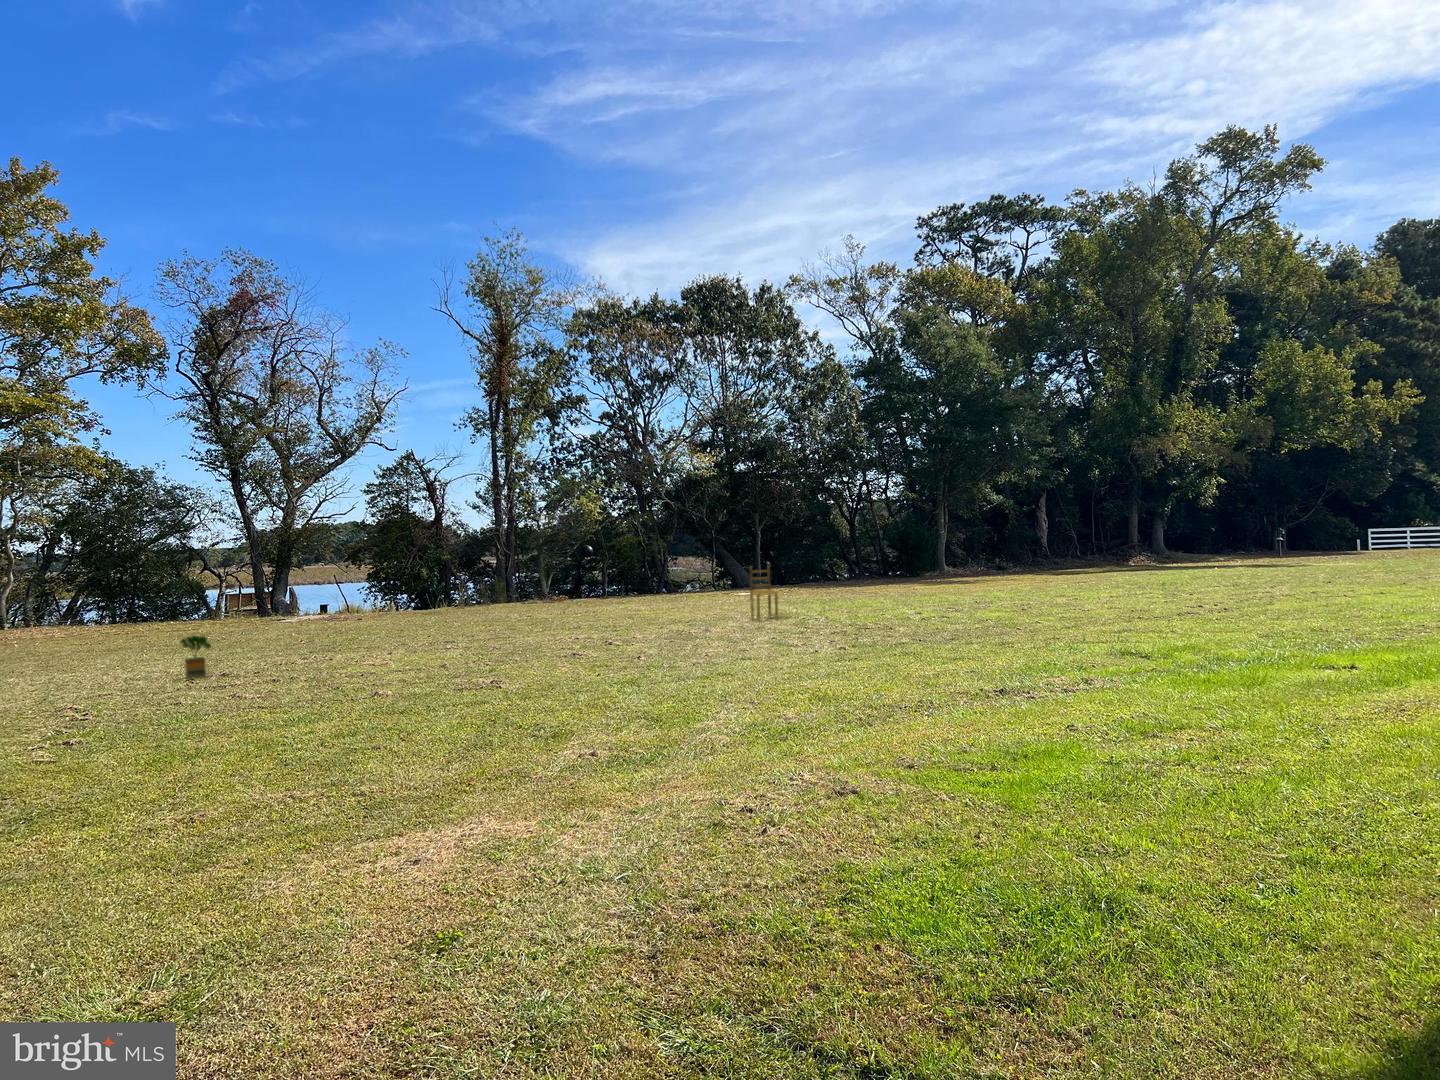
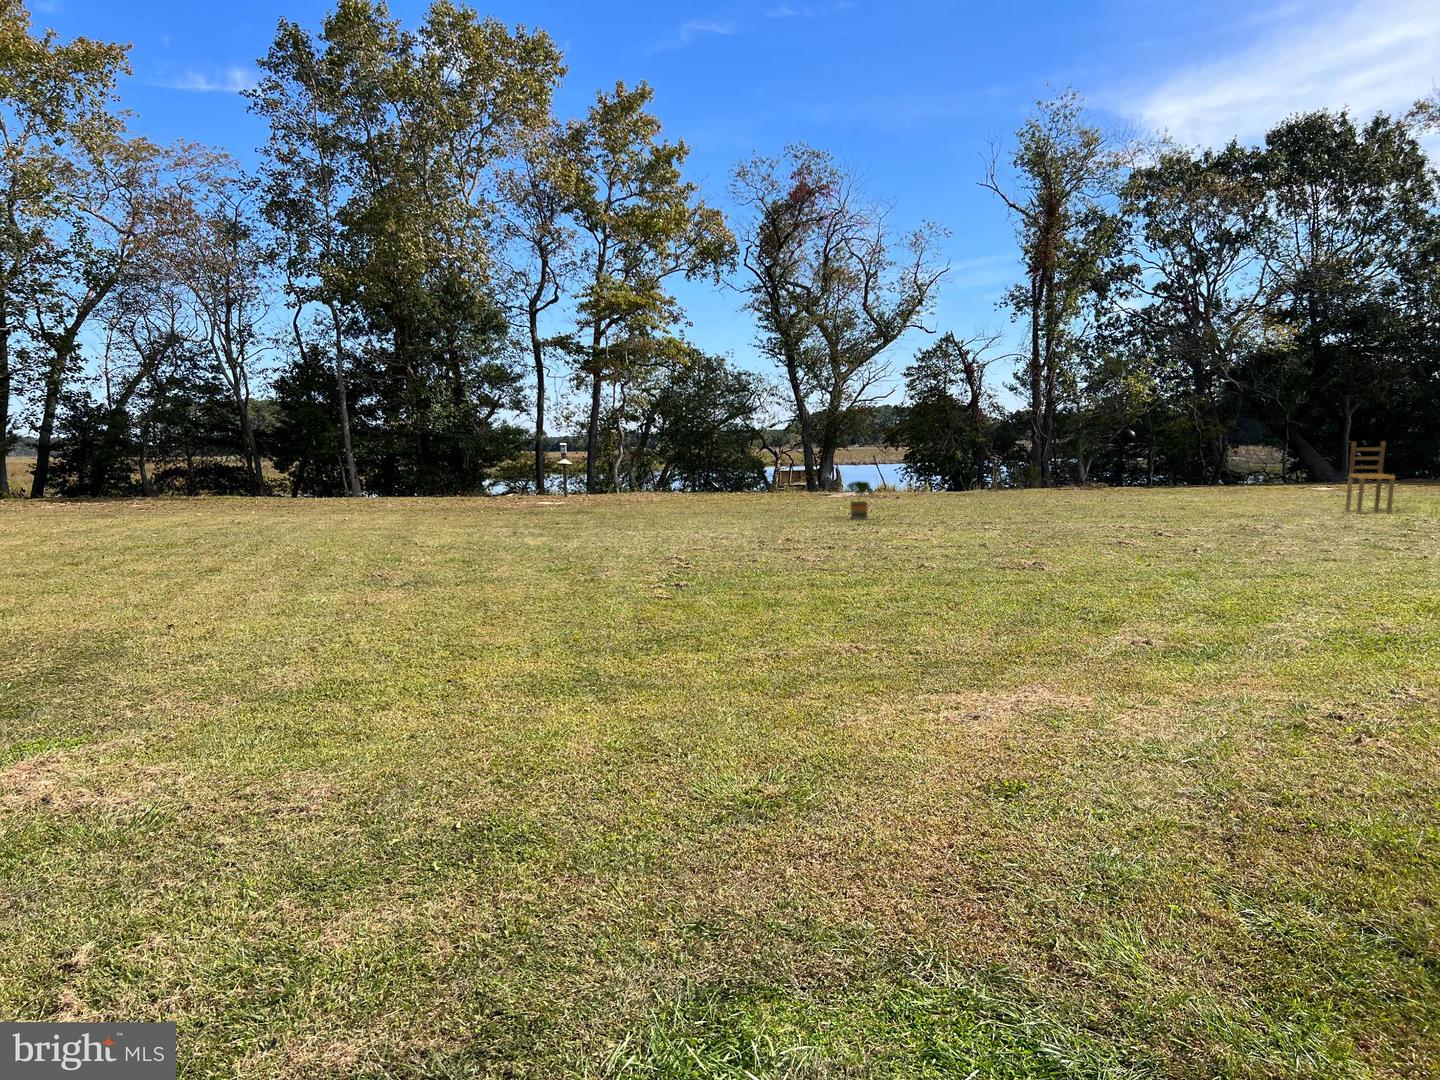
potted tree: present [180,636,211,679] -> present [847,481,873,520]

